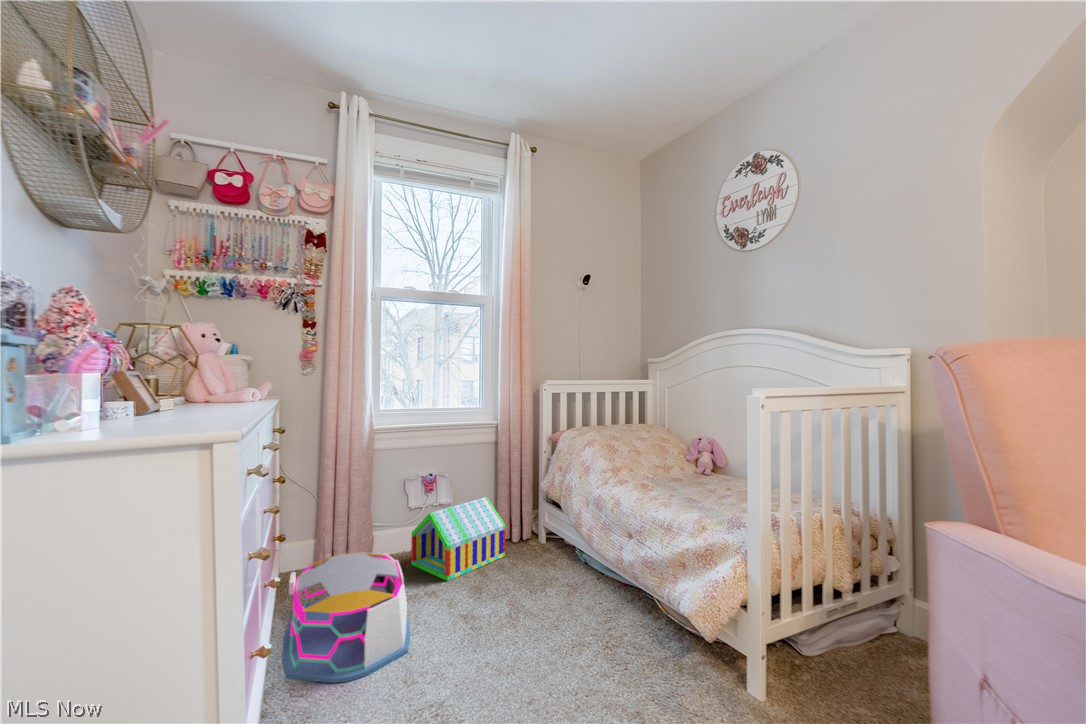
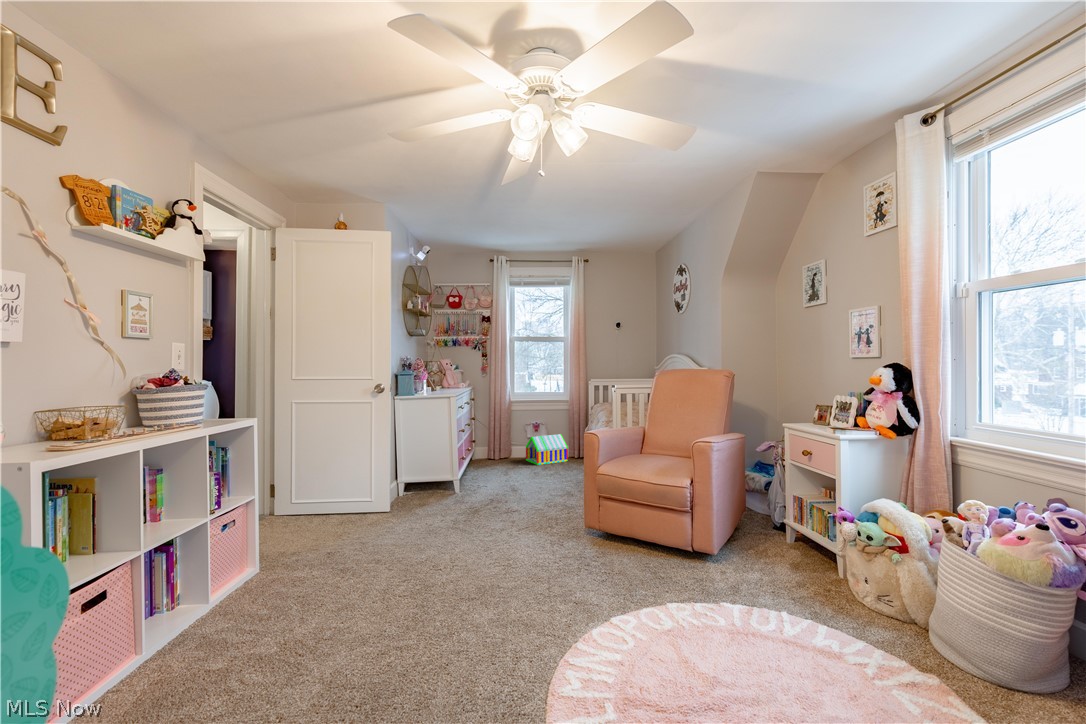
storage bin: present [282,552,410,683] -> none [473,447,516,479]

